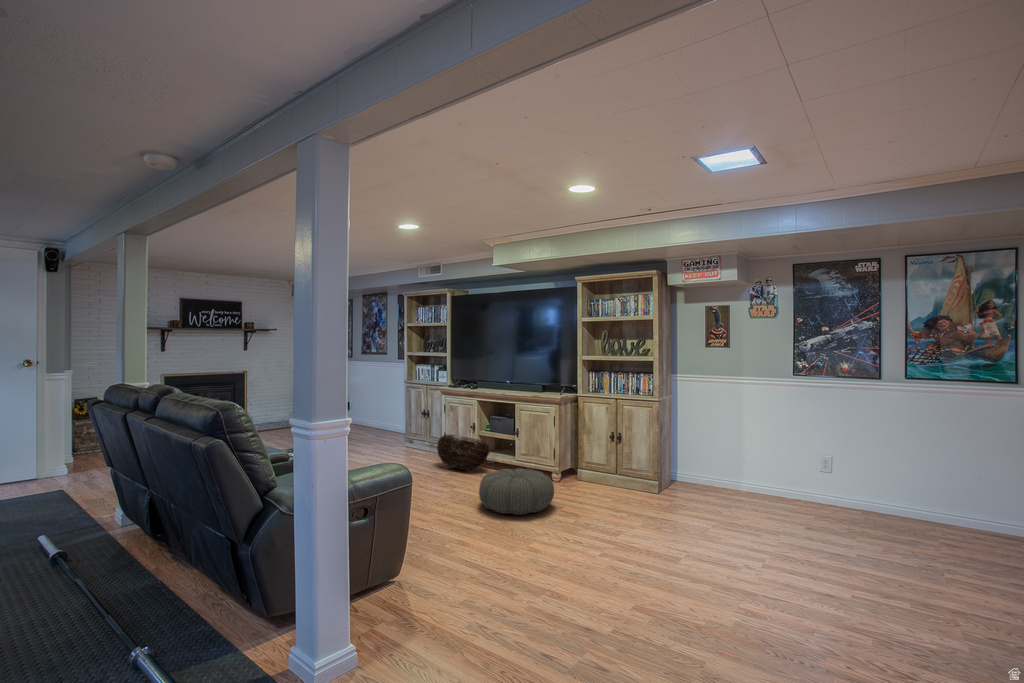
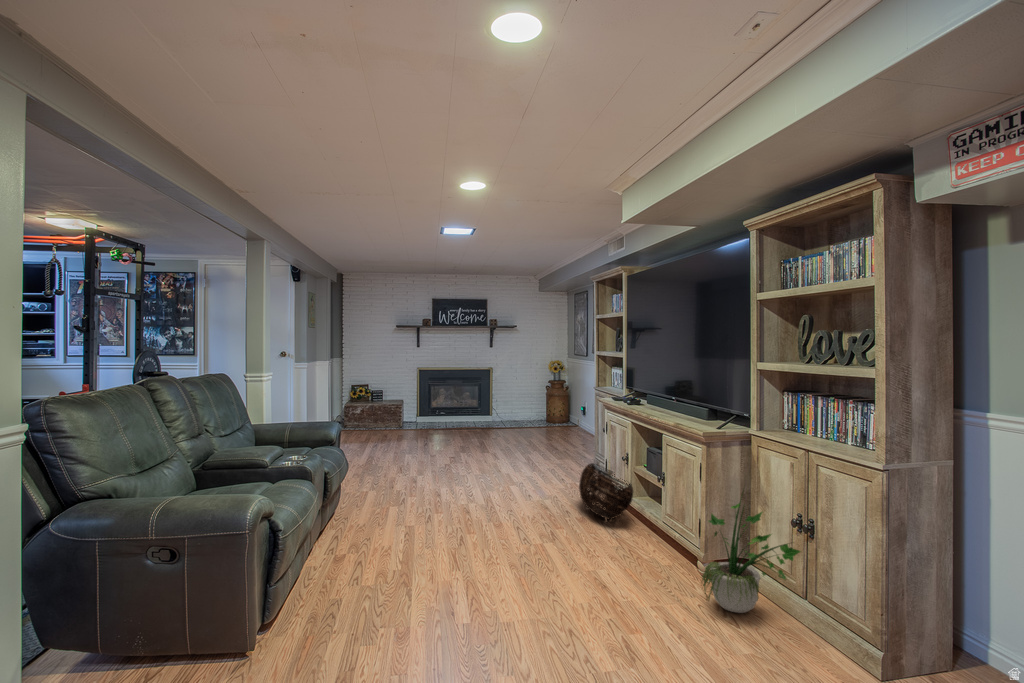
potted plant: none [567,421,626,490] -> present [702,497,801,613]
pouf: present [479,468,554,515] -> none [505,535,629,627]

